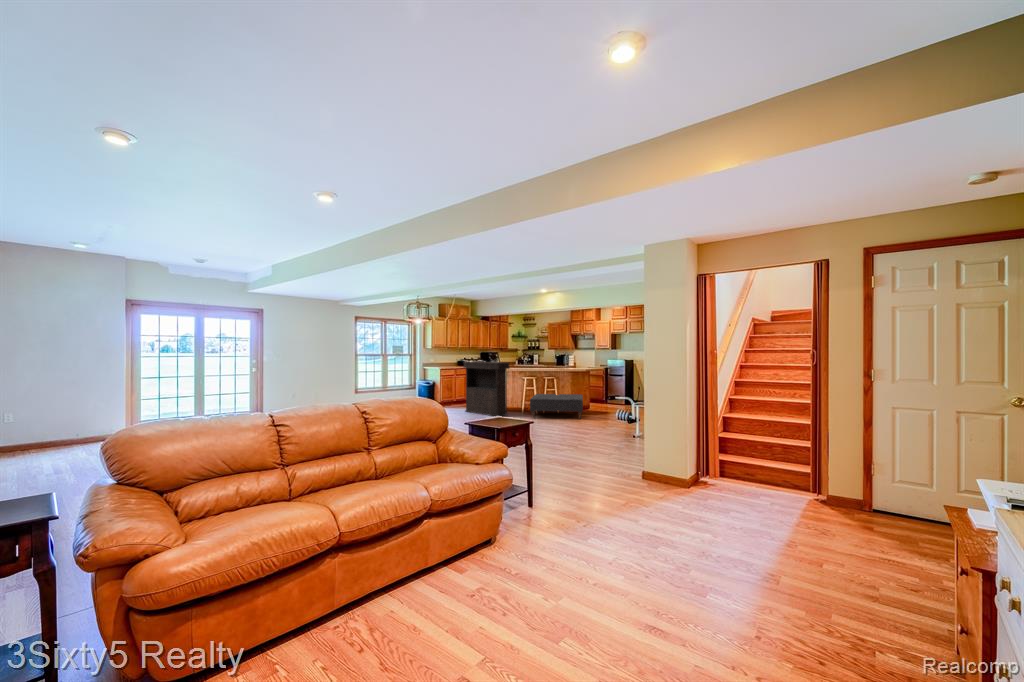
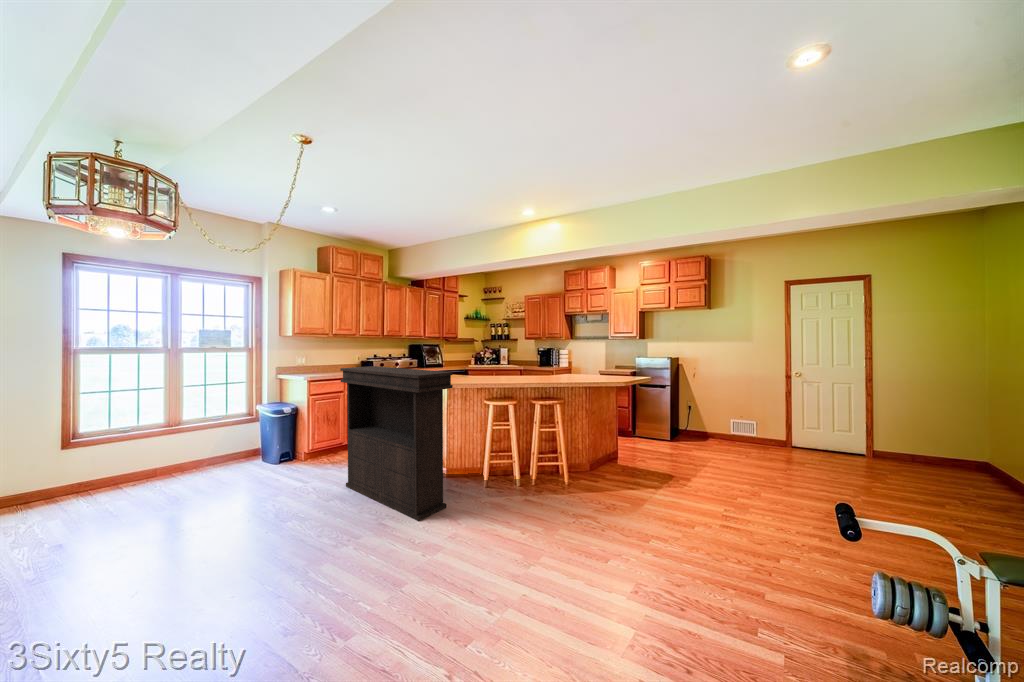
ottoman: present [530,394,583,419] -> none [506,439,655,533]

